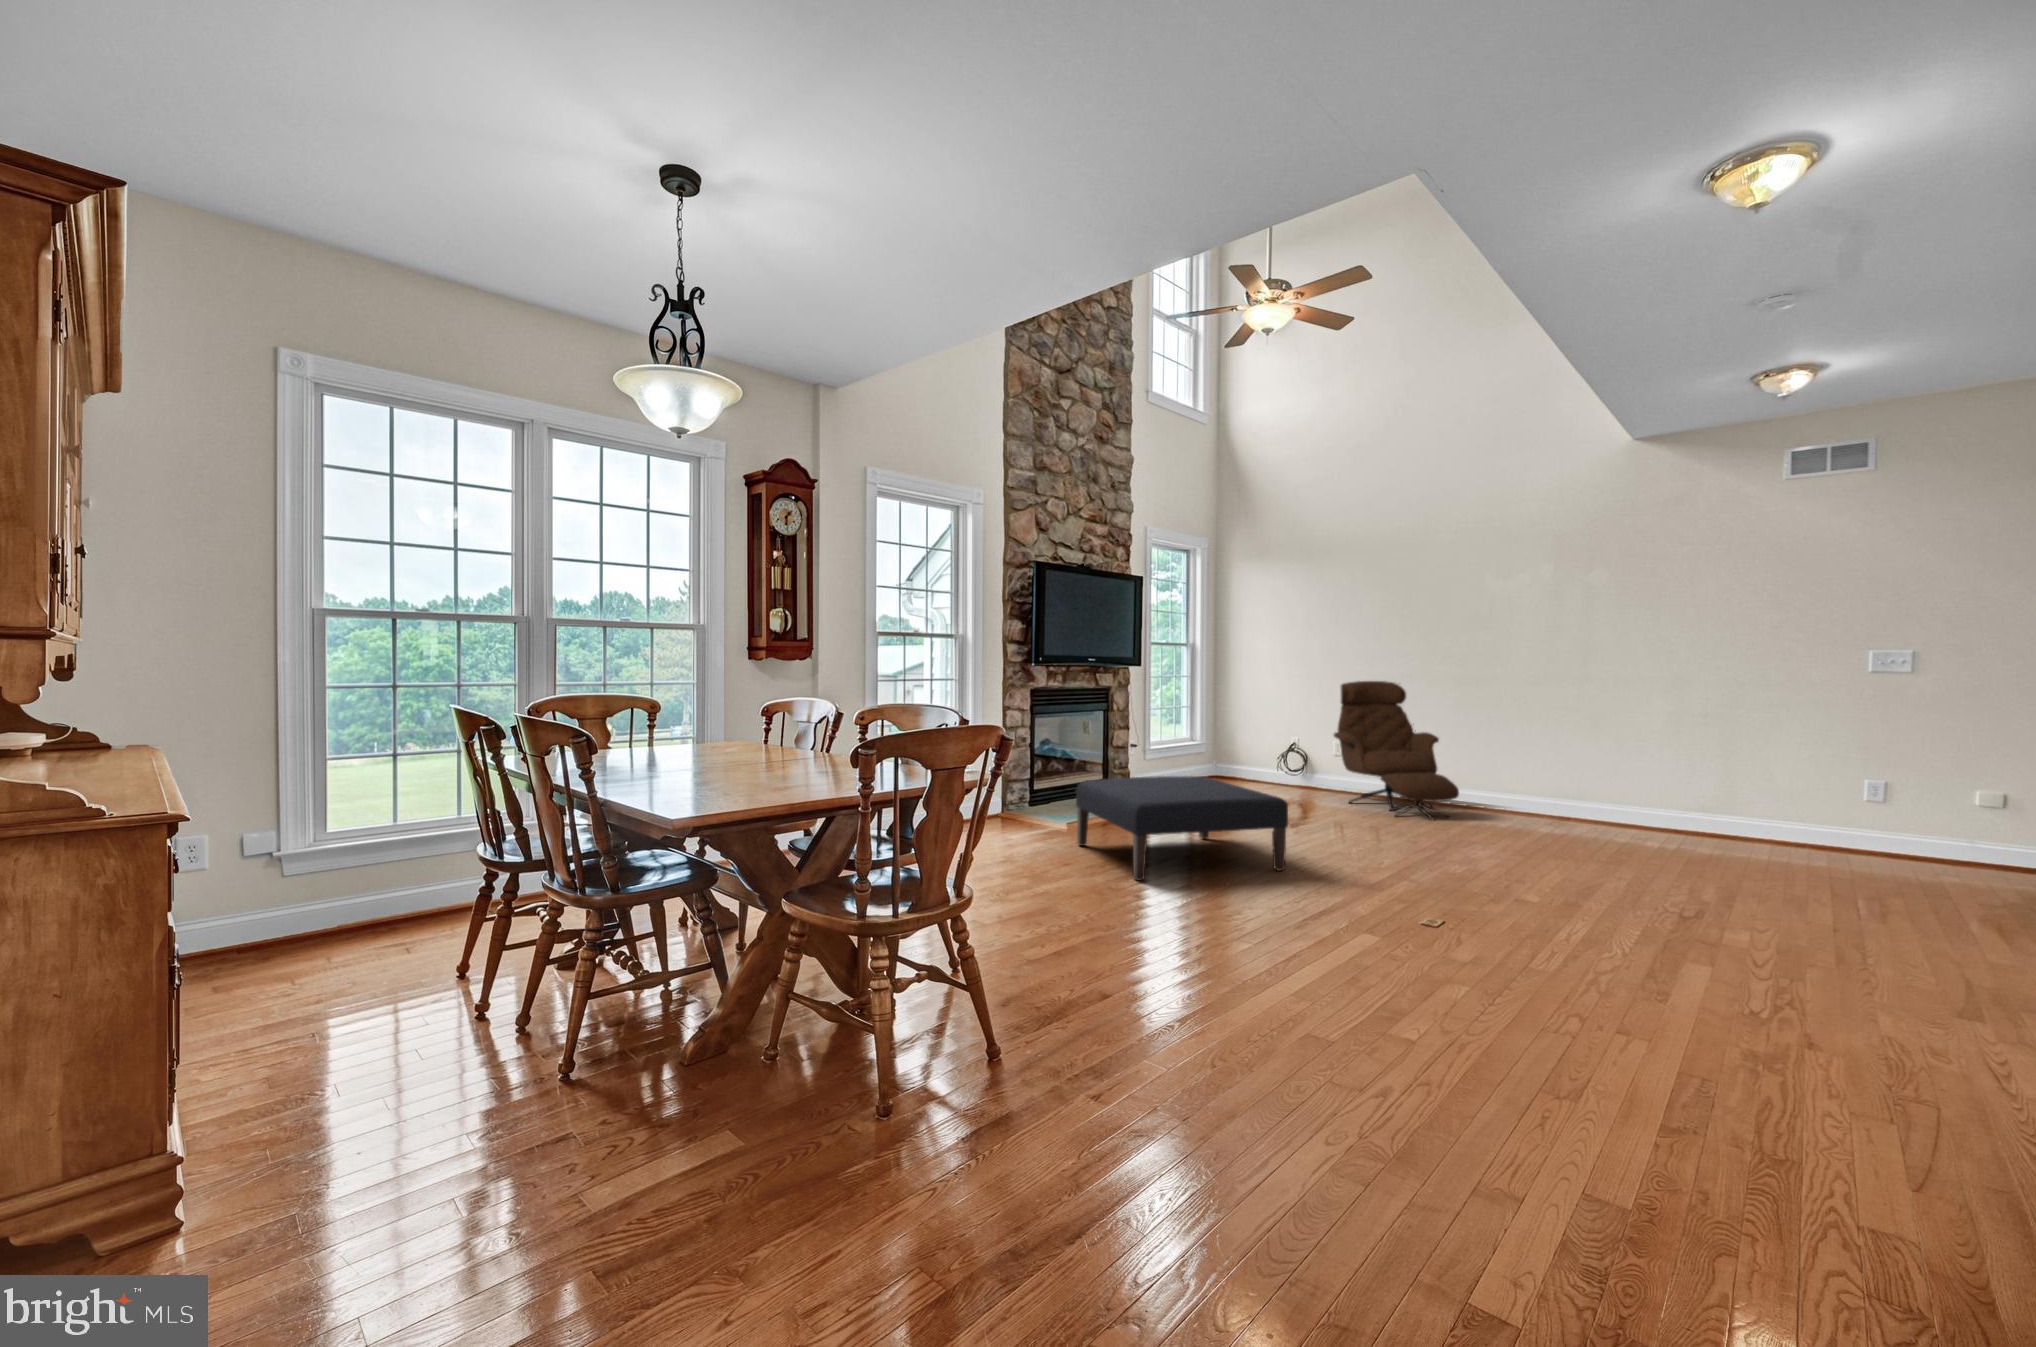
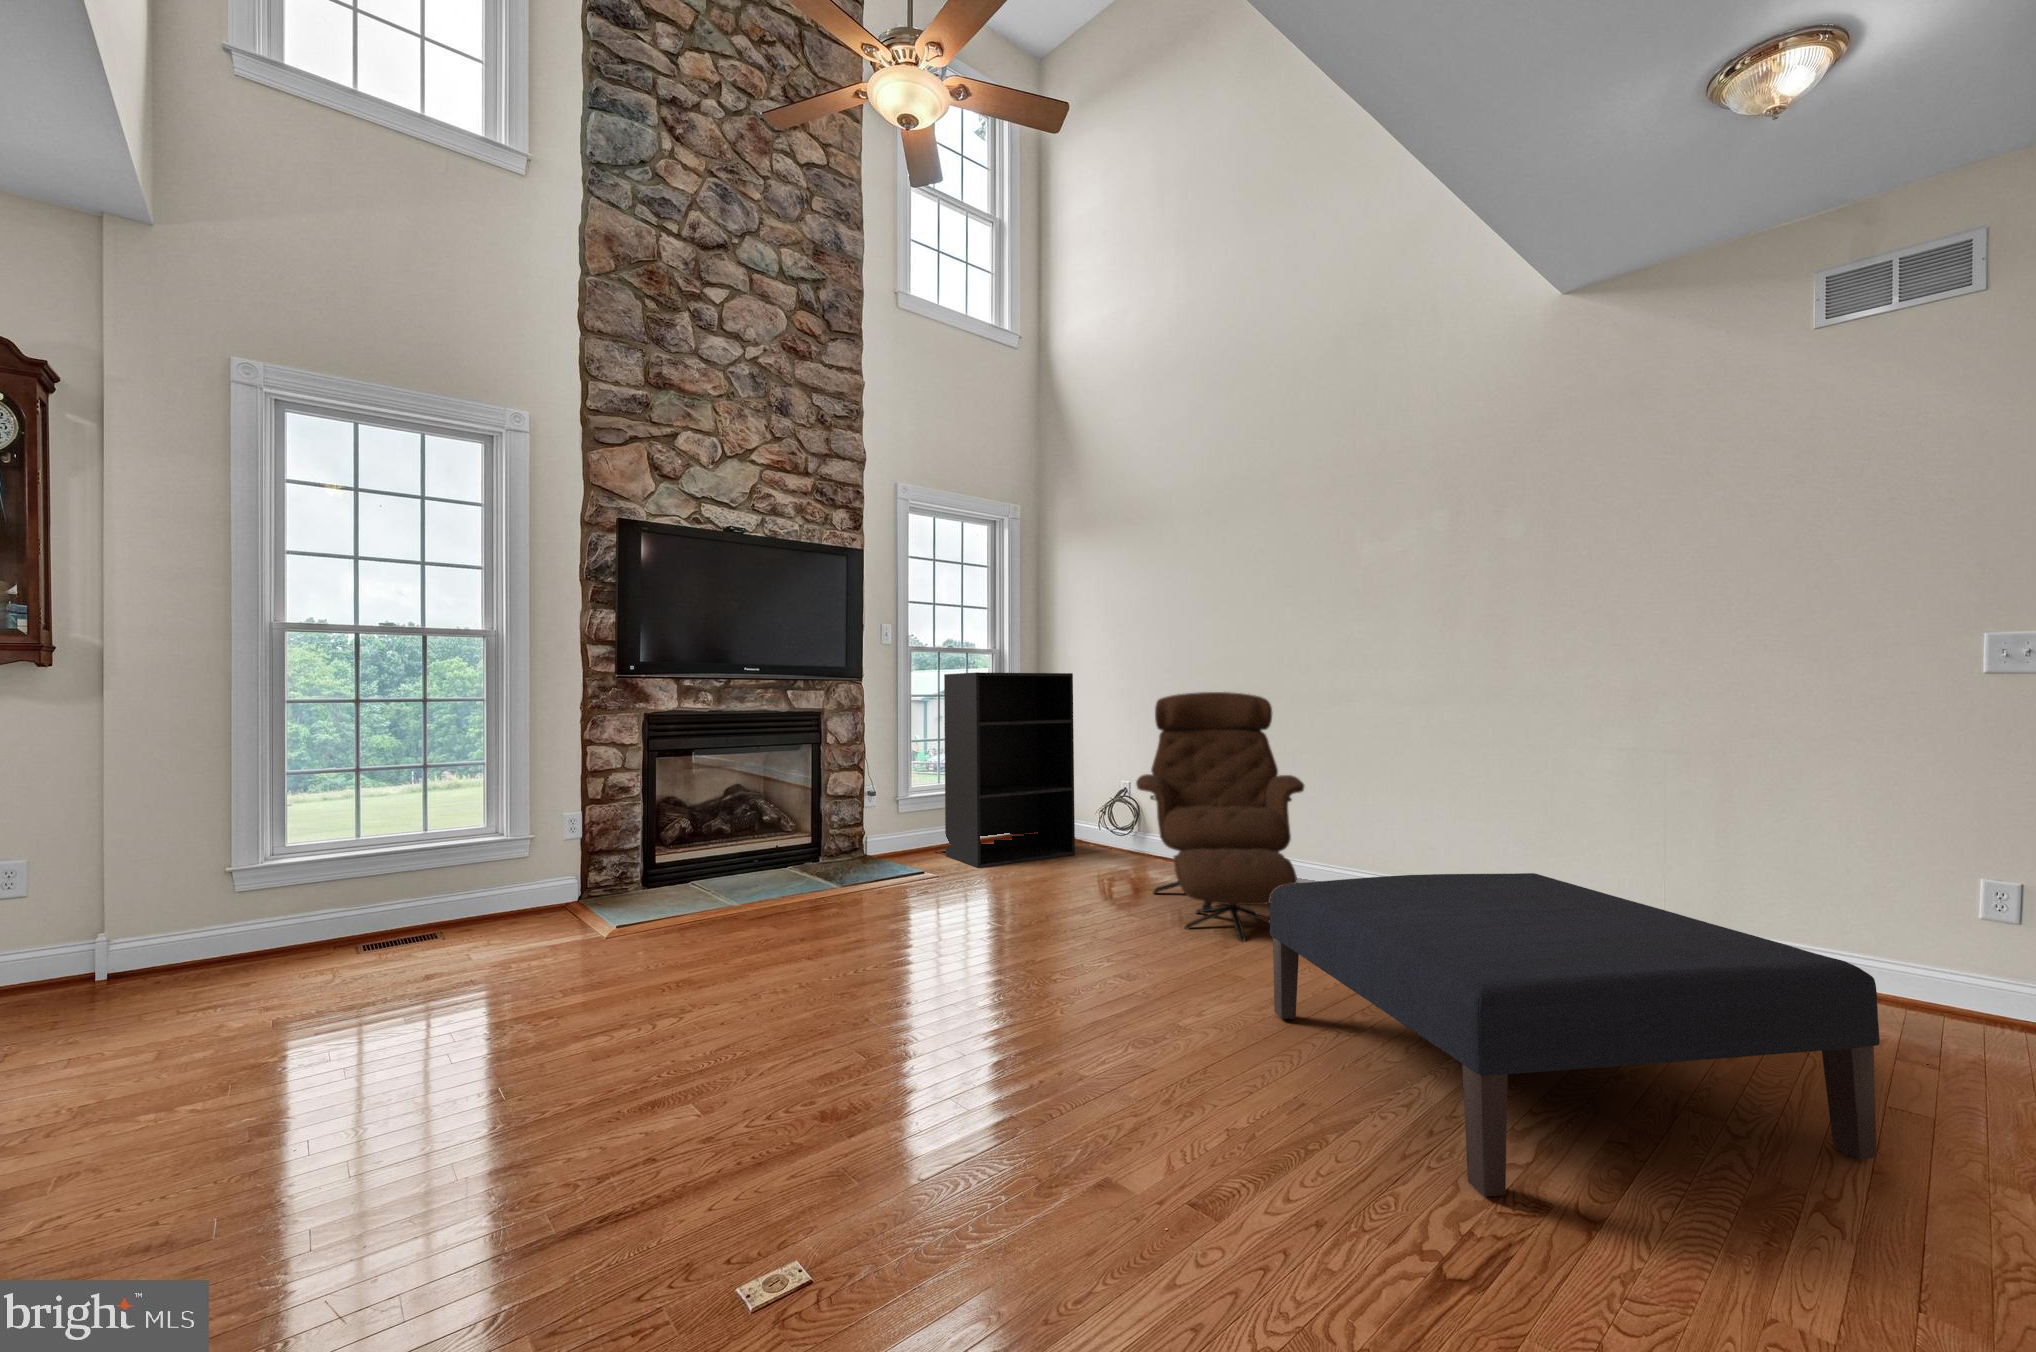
bookshelf: none [1178,664,1262,793] -> present [944,672,1075,868]
ottoman: present [1076,776,1288,881] -> present [1270,873,1880,1197]

